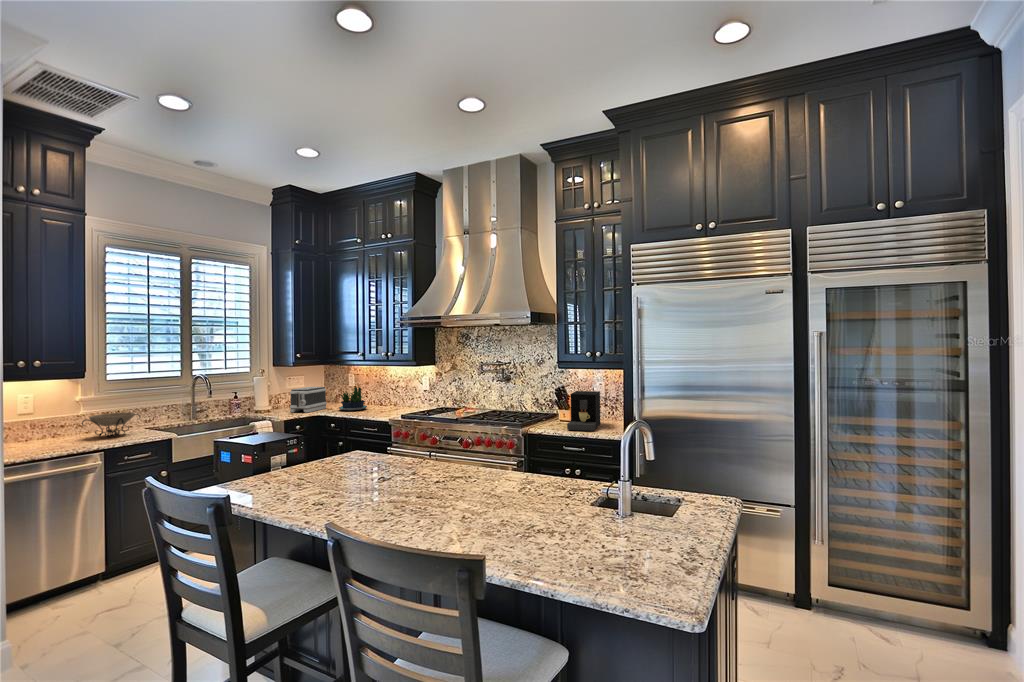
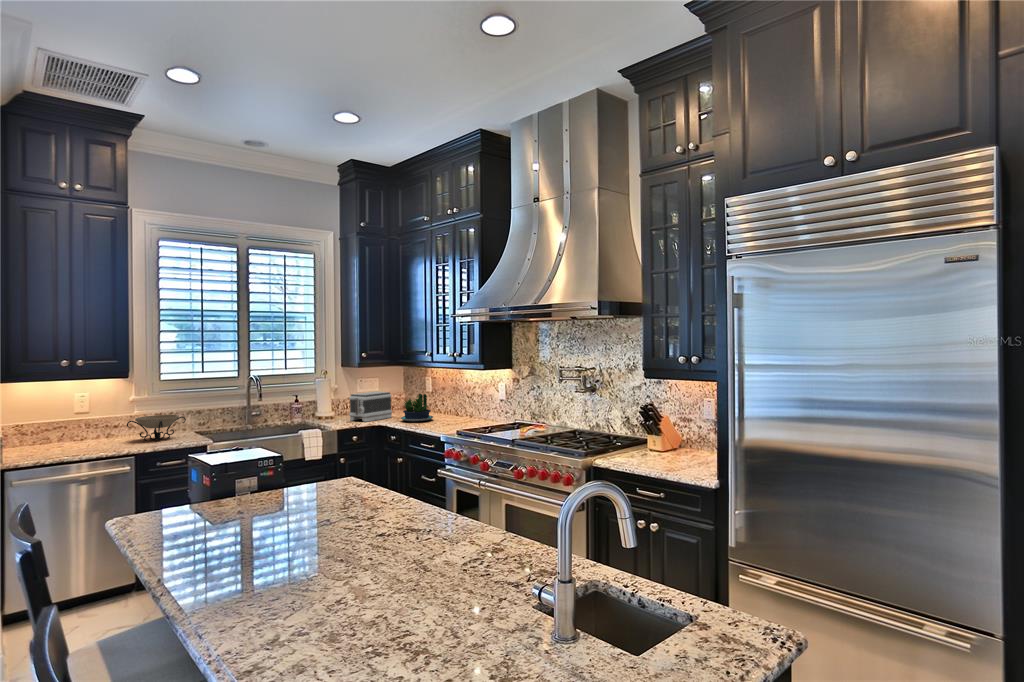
coffee maker: present [567,391,600,431] -> none [639,410,699,469]

